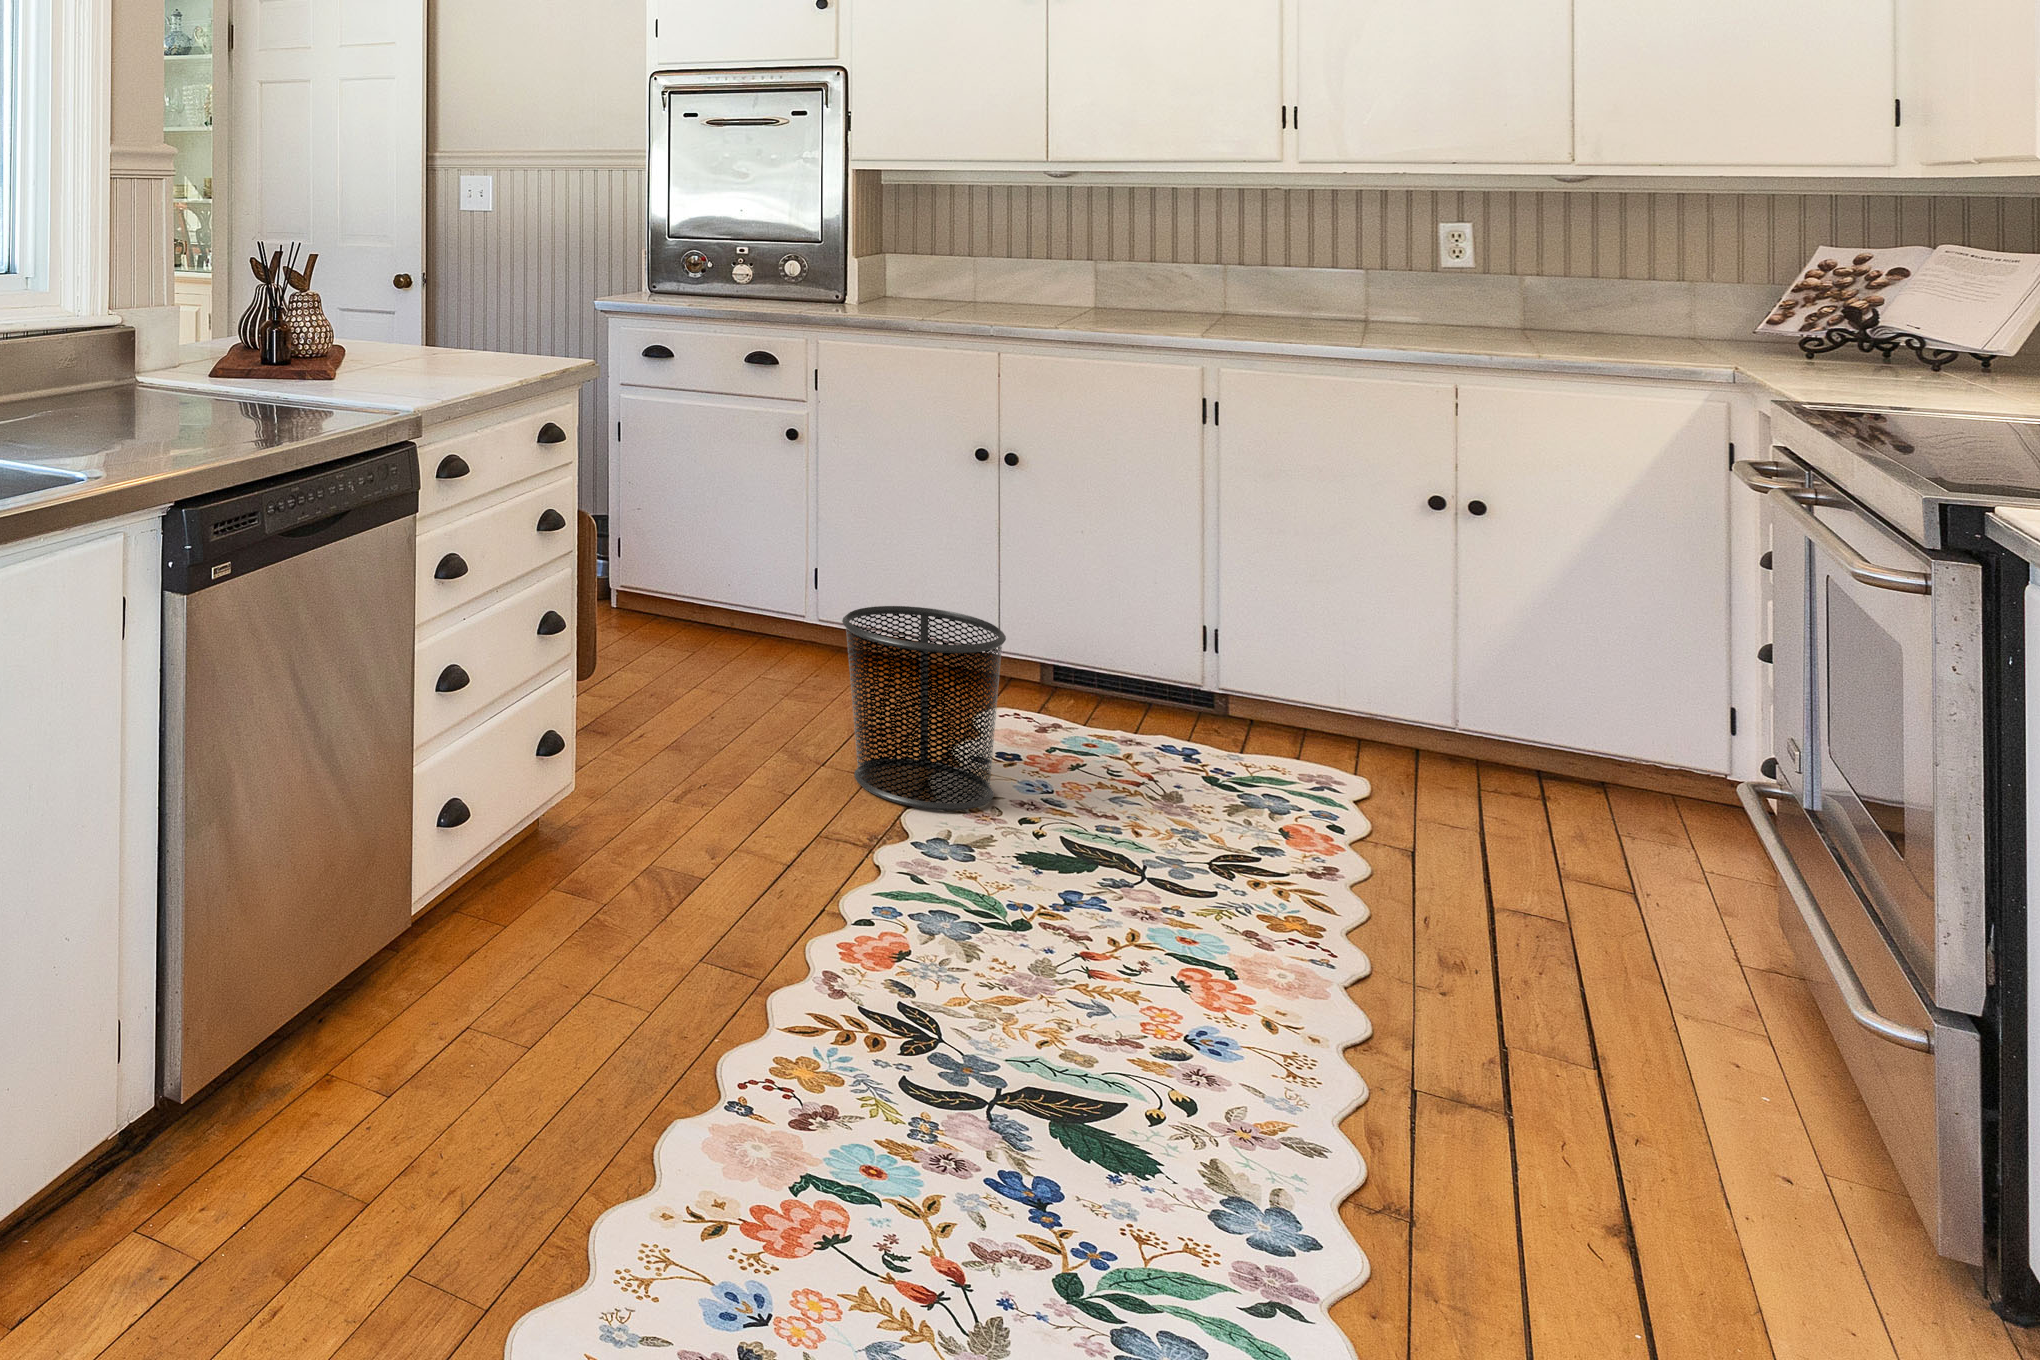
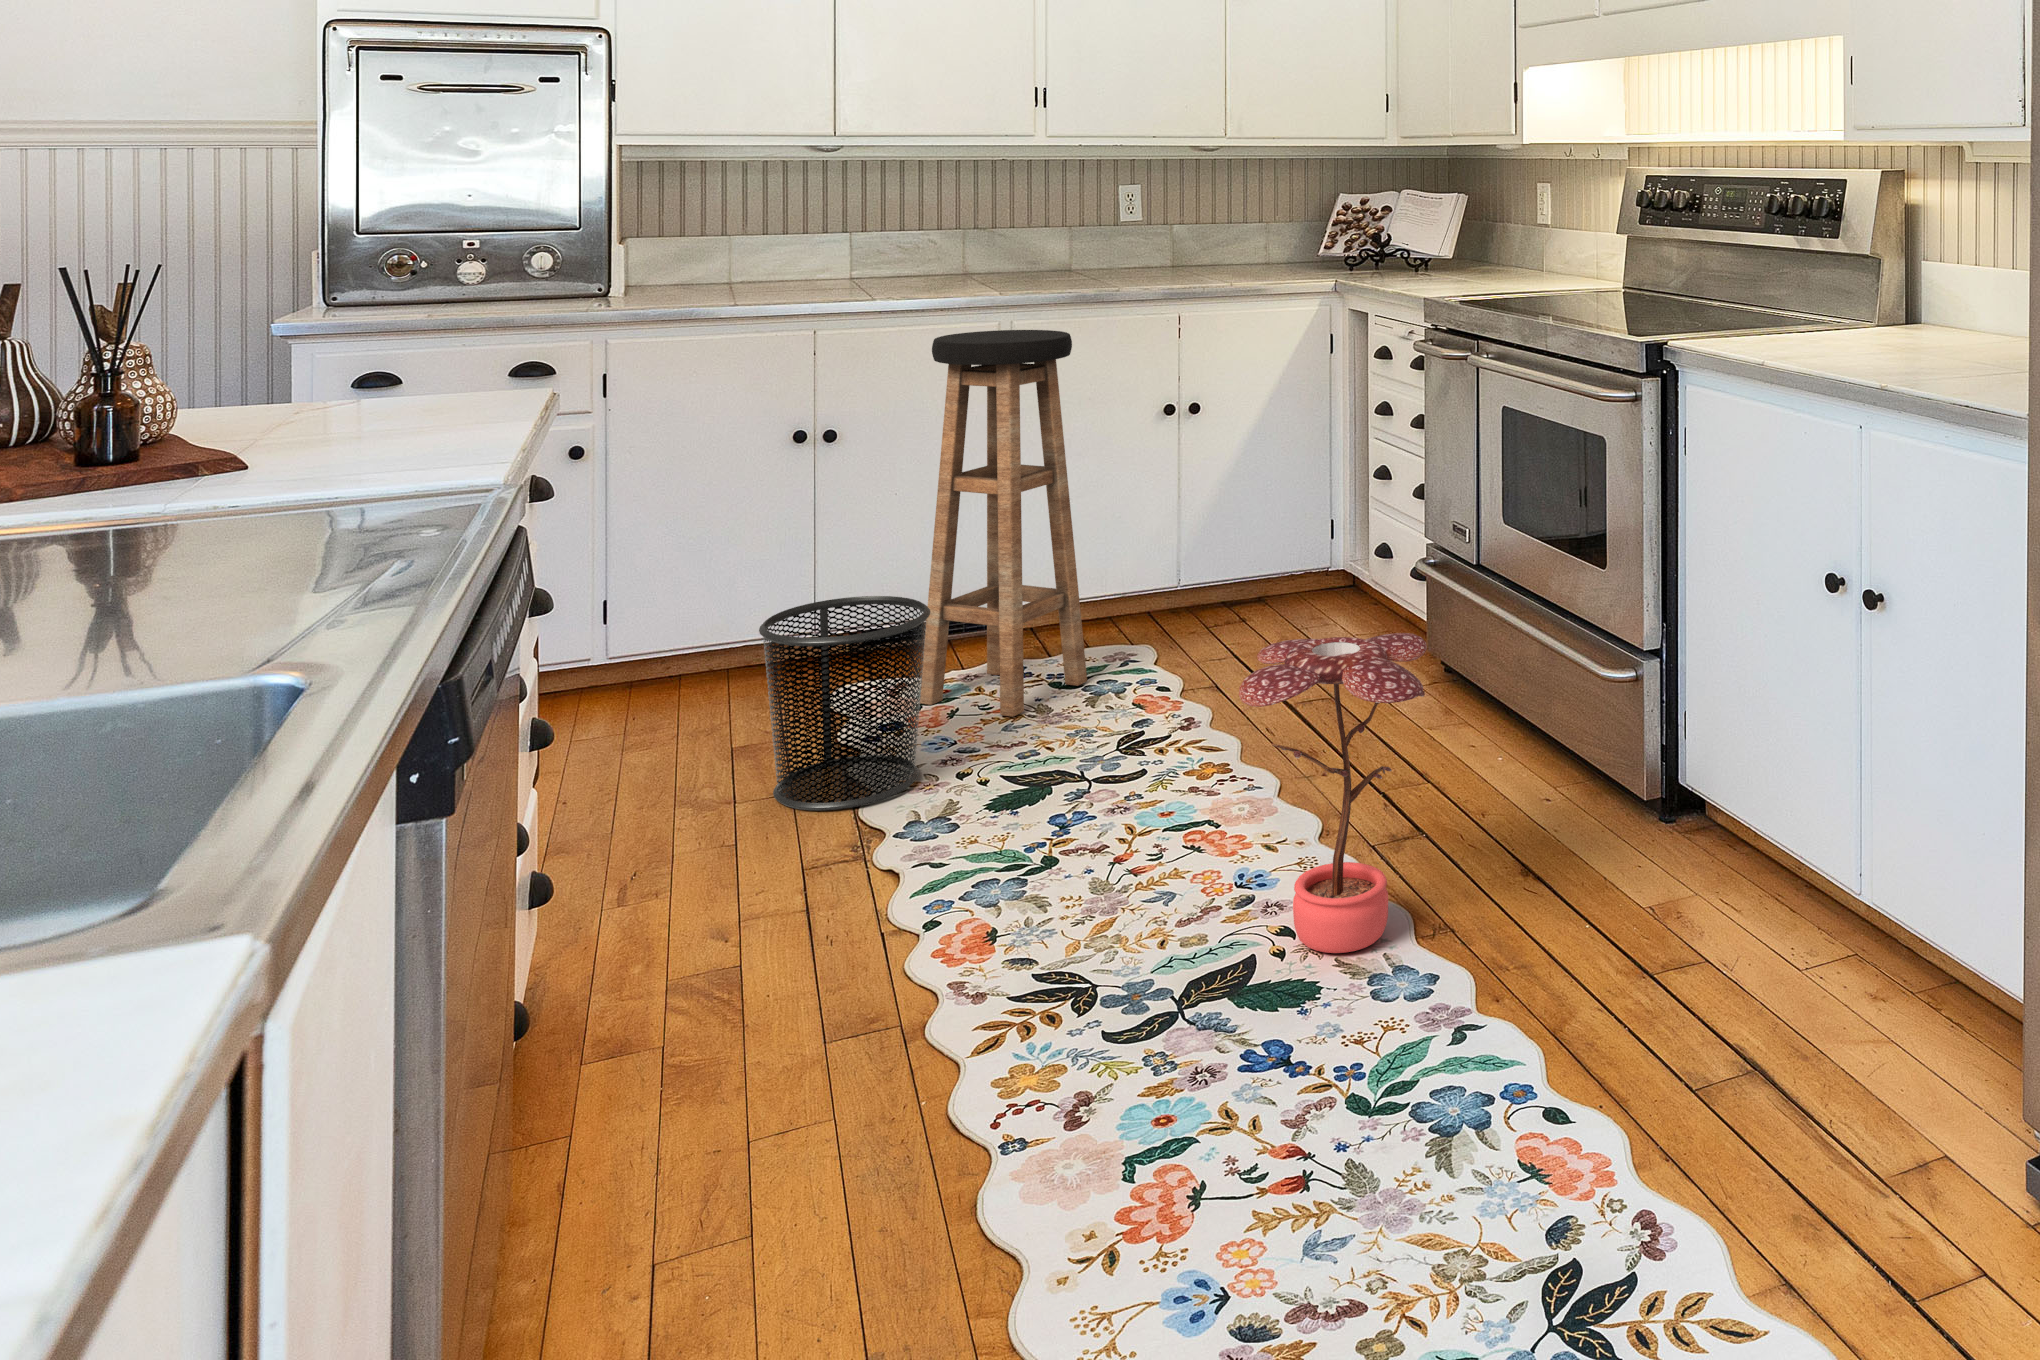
bar stool: none [1062,374,1258,790] -> present [920,330,1087,717]
potted plant: none [1097,767,1410,1170] -> present [1239,633,1427,953]

